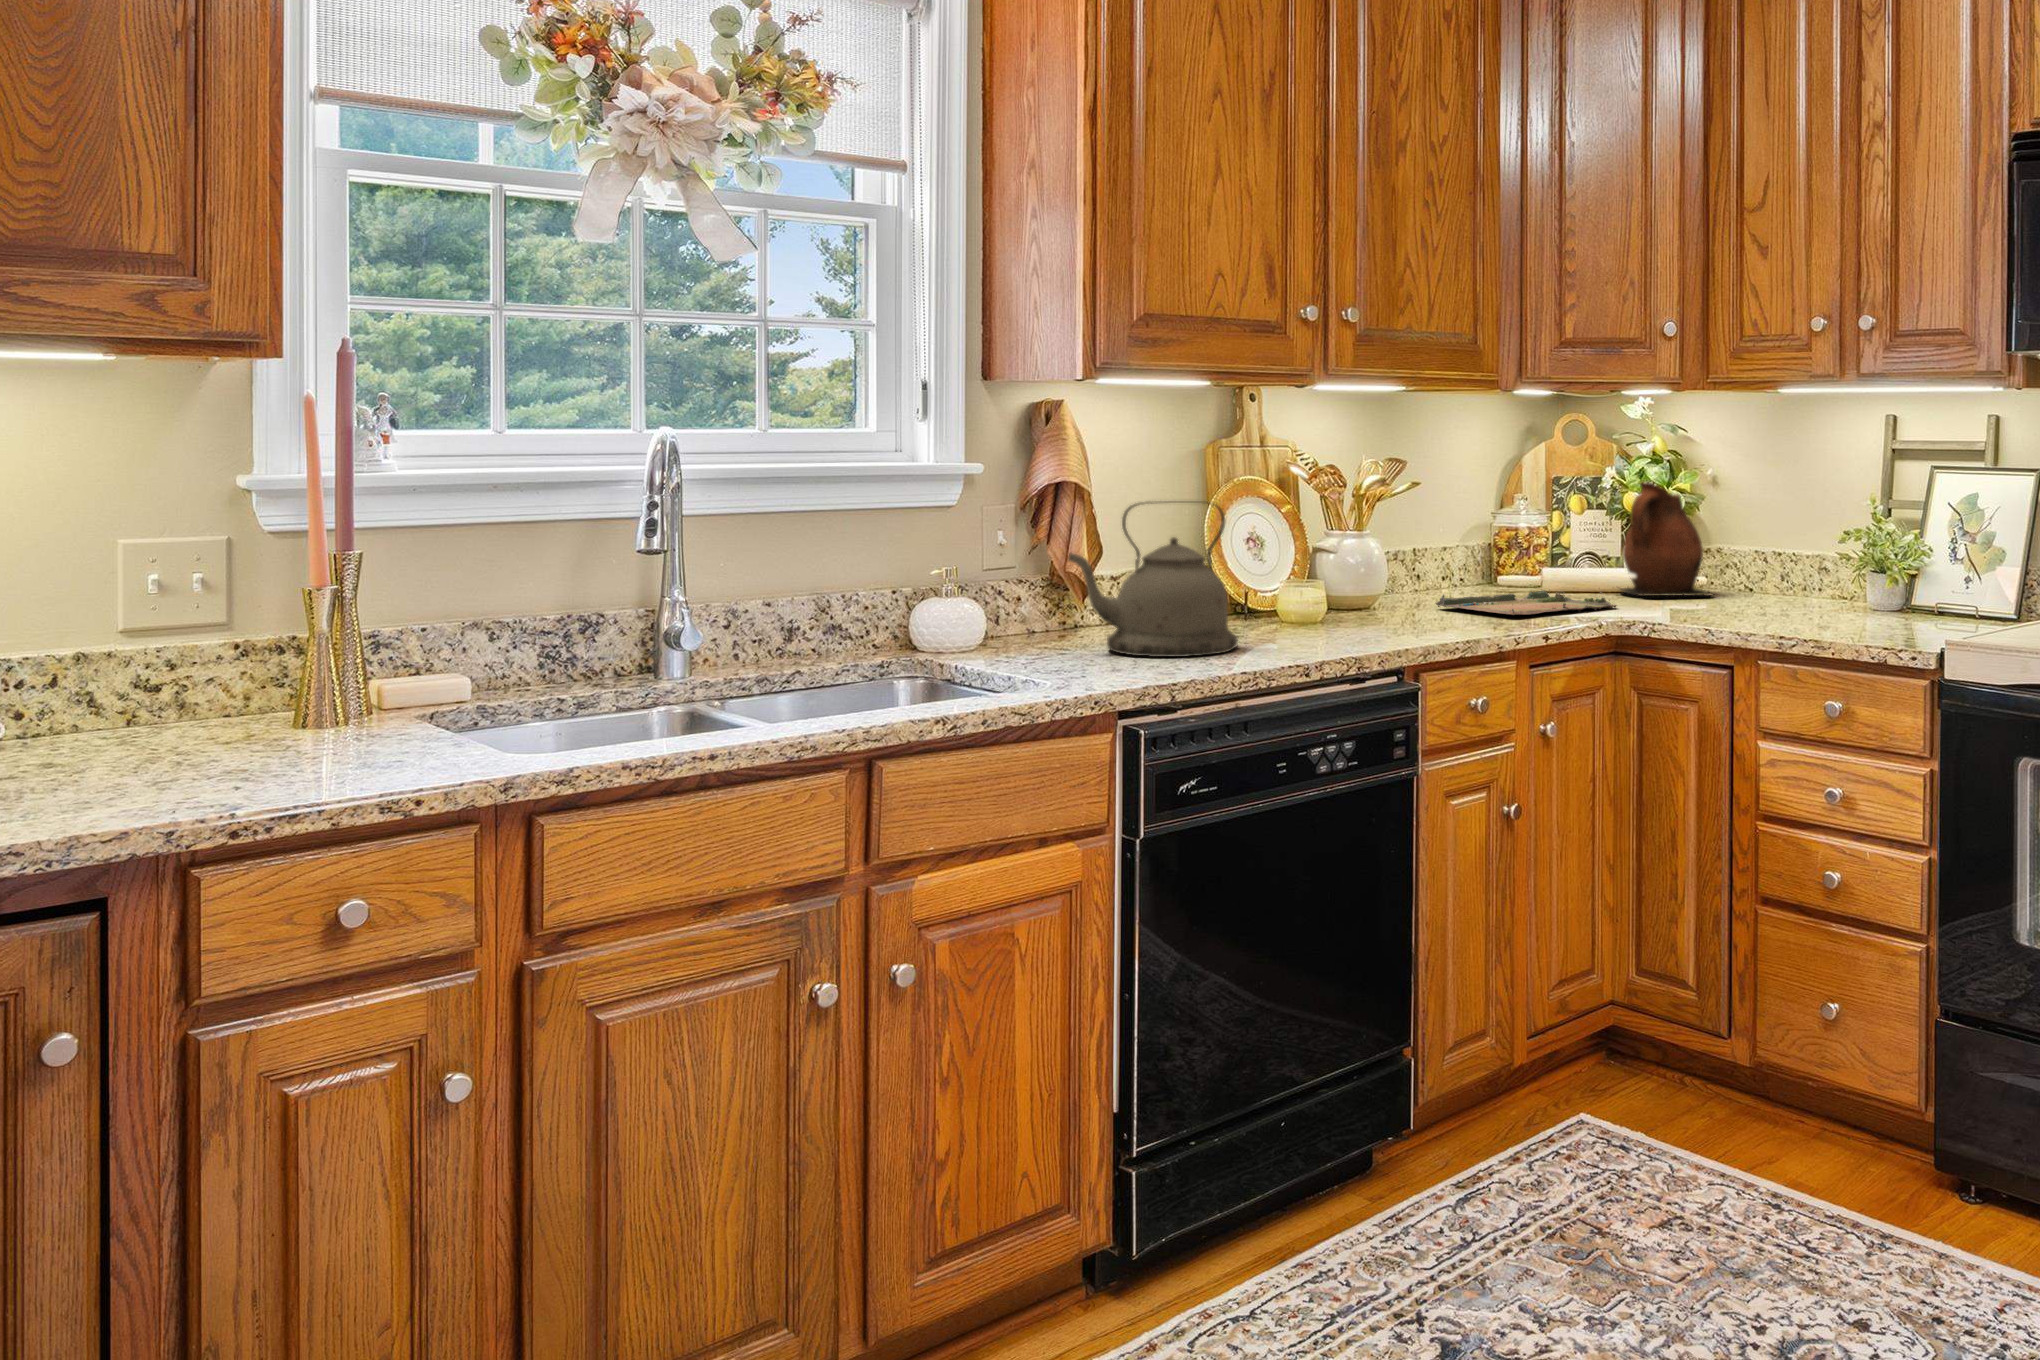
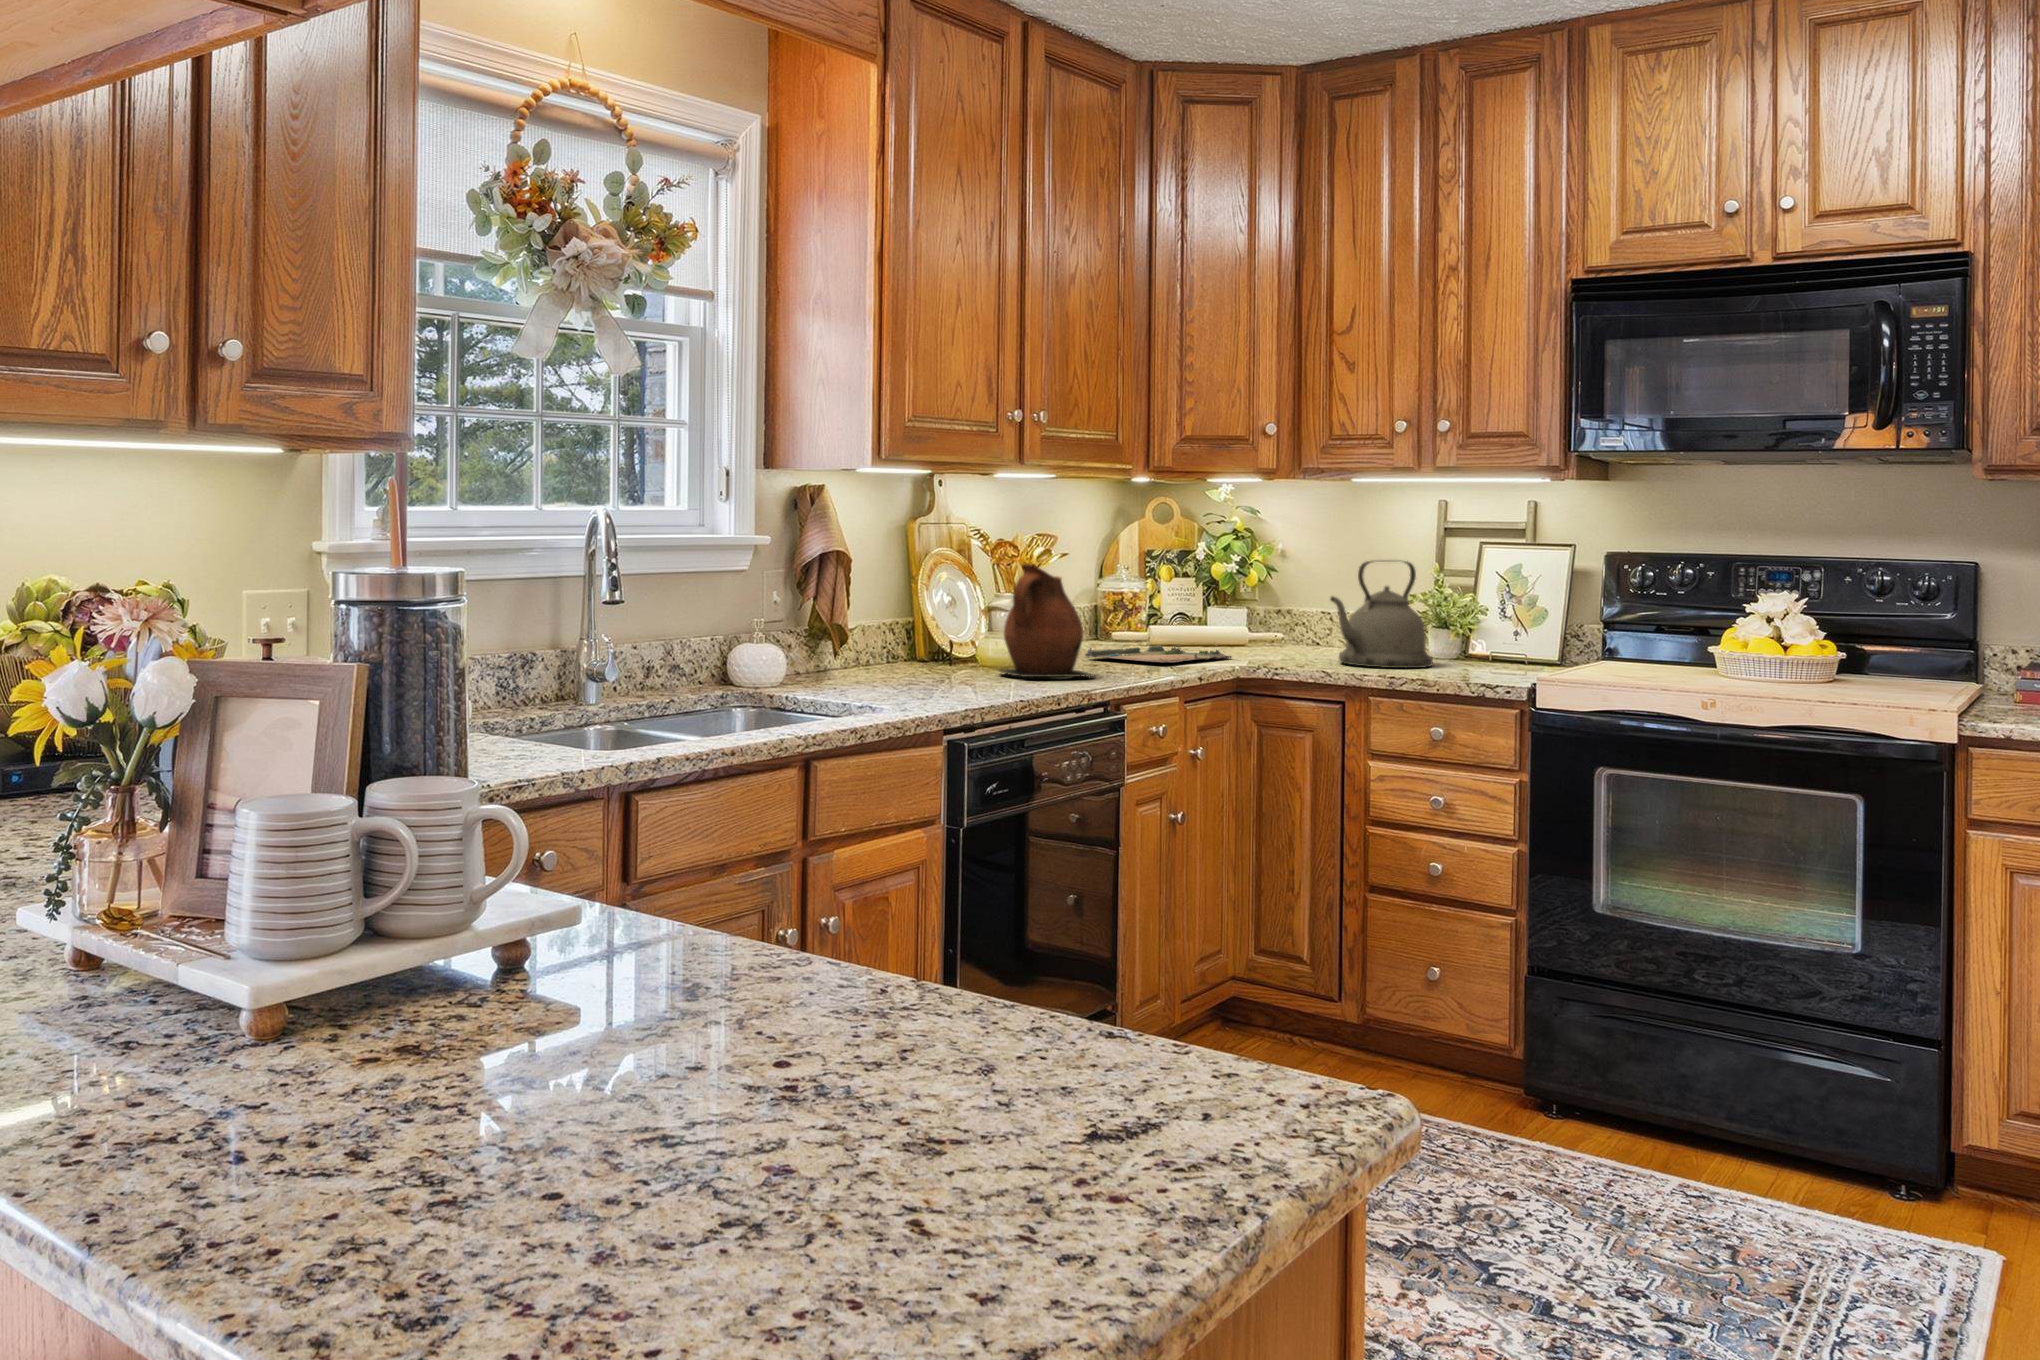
ceramic pitcher: present [1618,482,1713,596] -> present [999,564,1093,677]
kettle: present [1068,501,1238,657] -> present [1330,561,1433,668]

